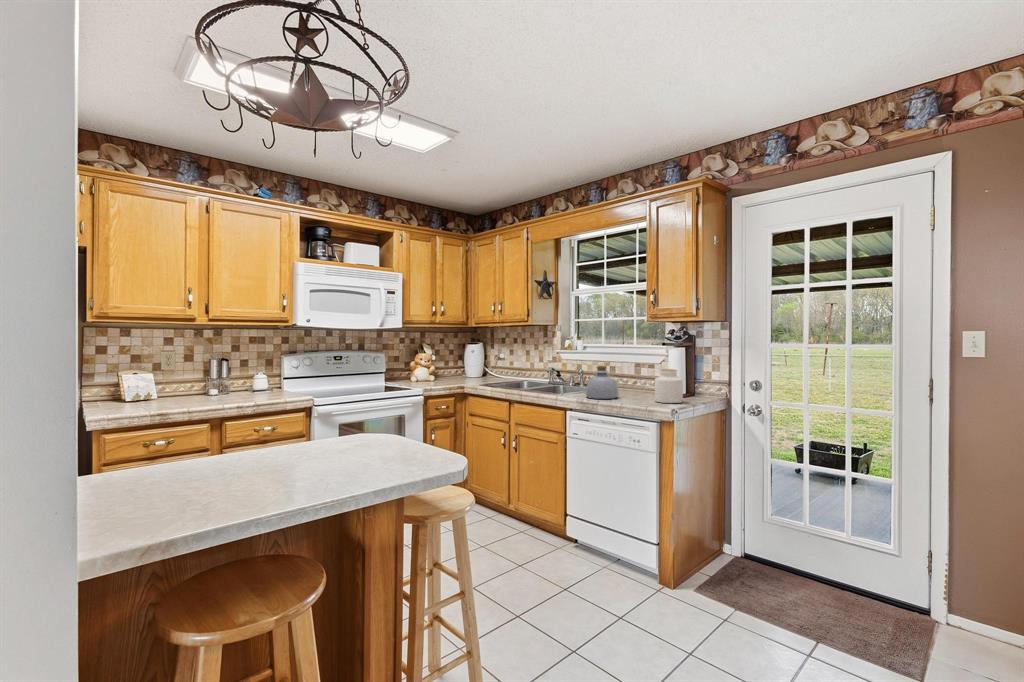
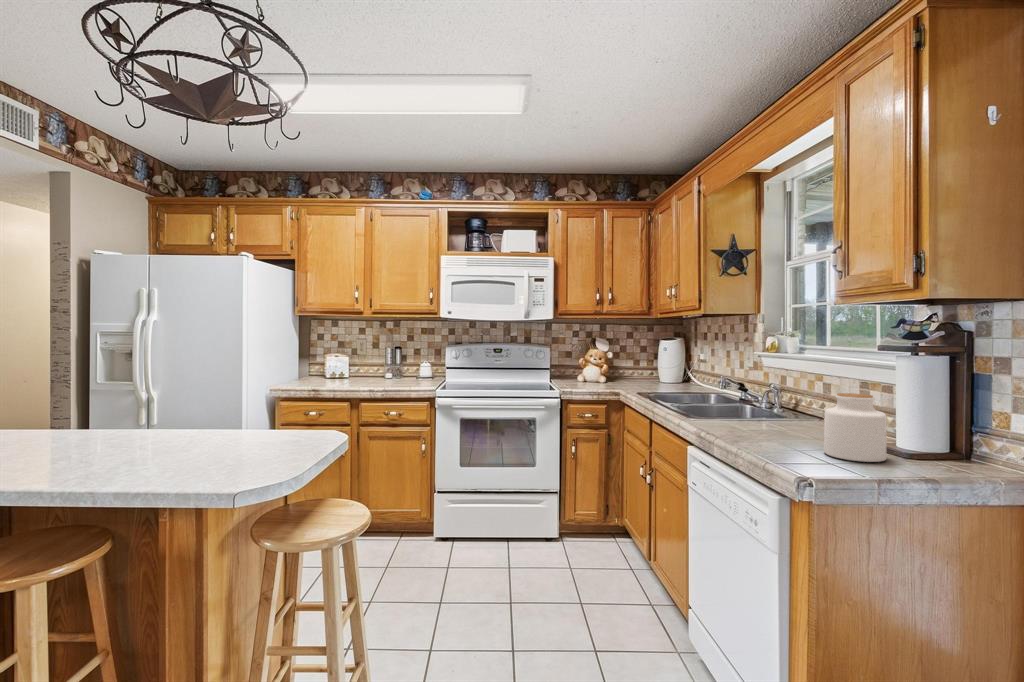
bottle: present [586,366,619,399] -> none [719,379,779,435]

